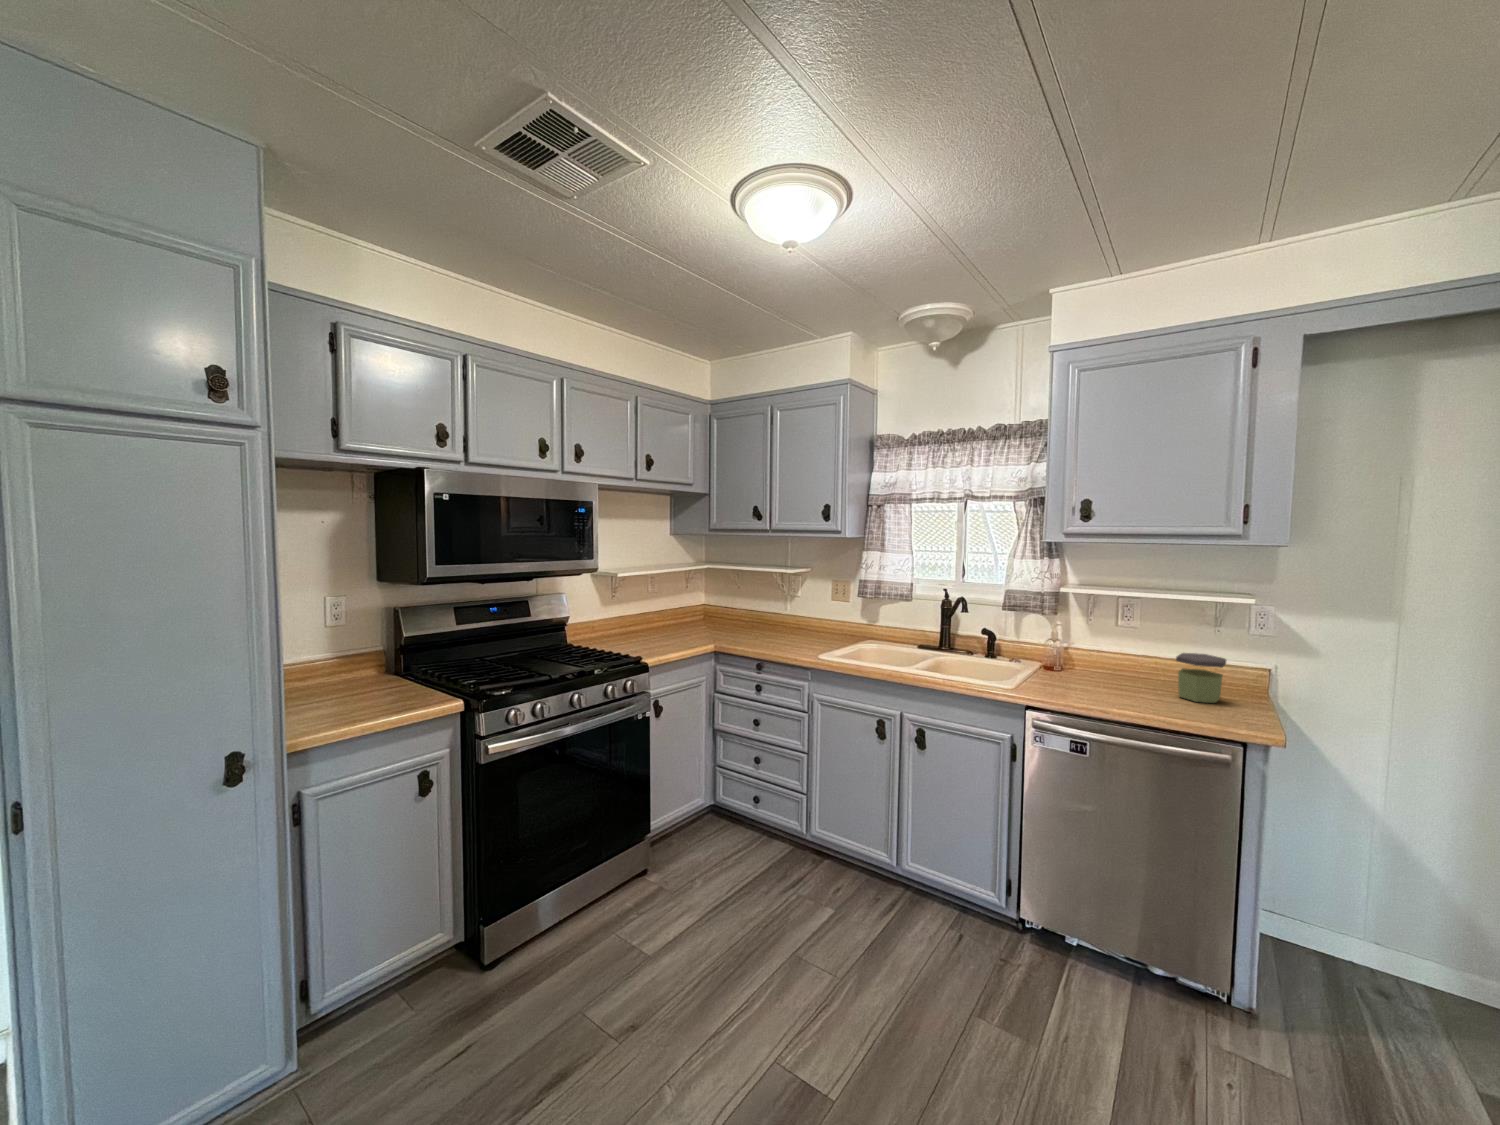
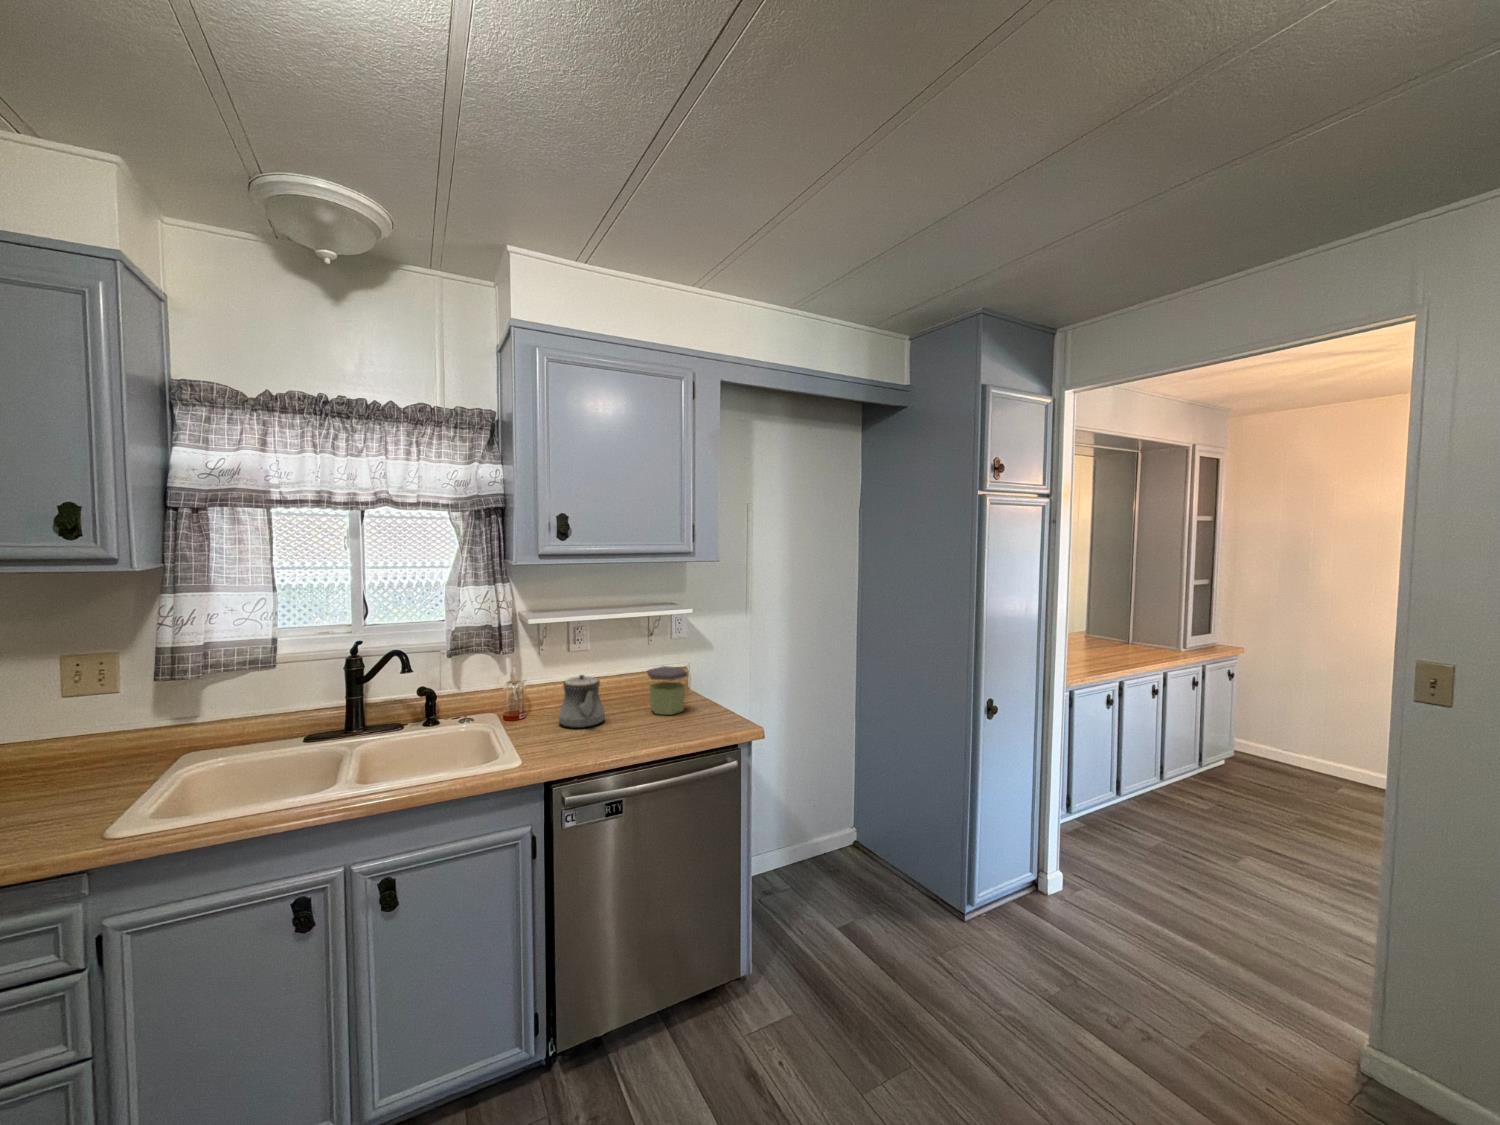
teapot: none [1077,642,1123,688] -> present [559,675,605,728]

